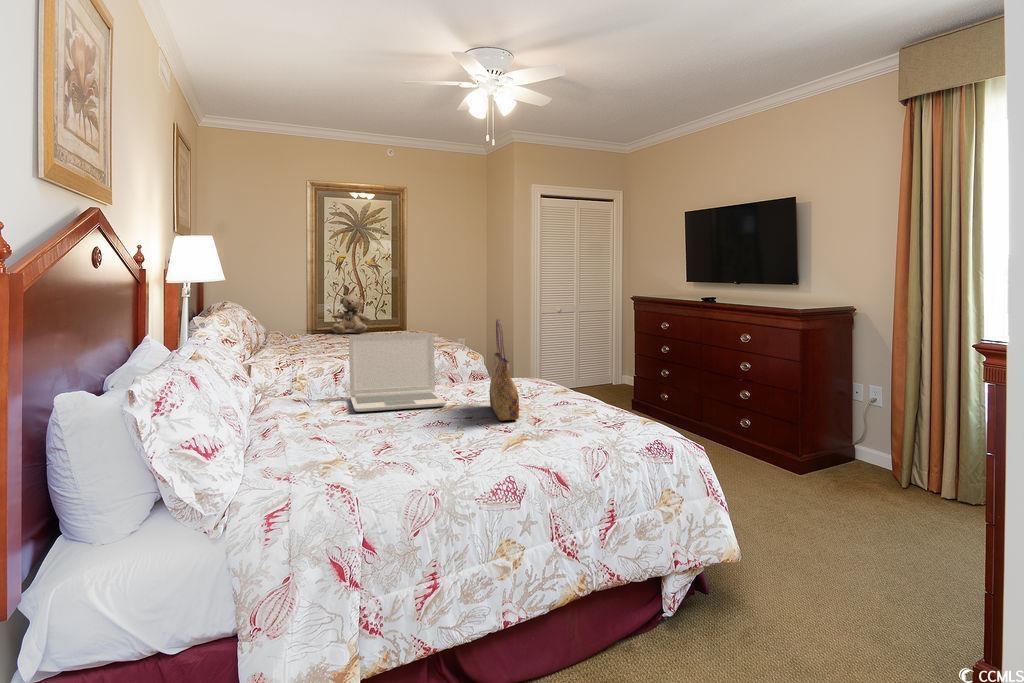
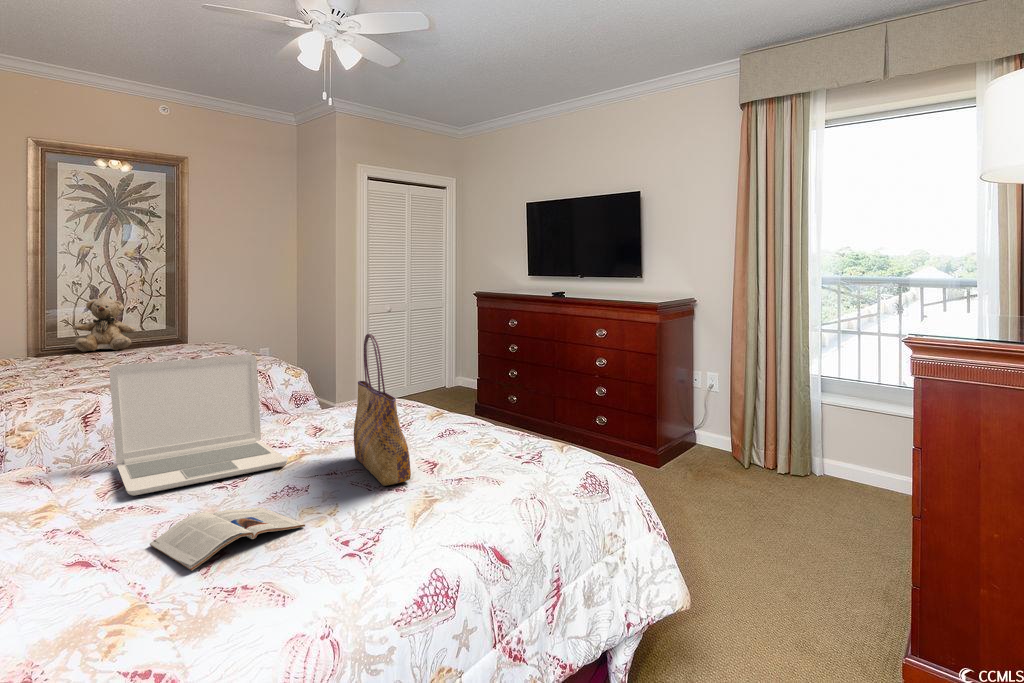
magazine: none [362,420,445,444] -> present [150,507,305,571]

